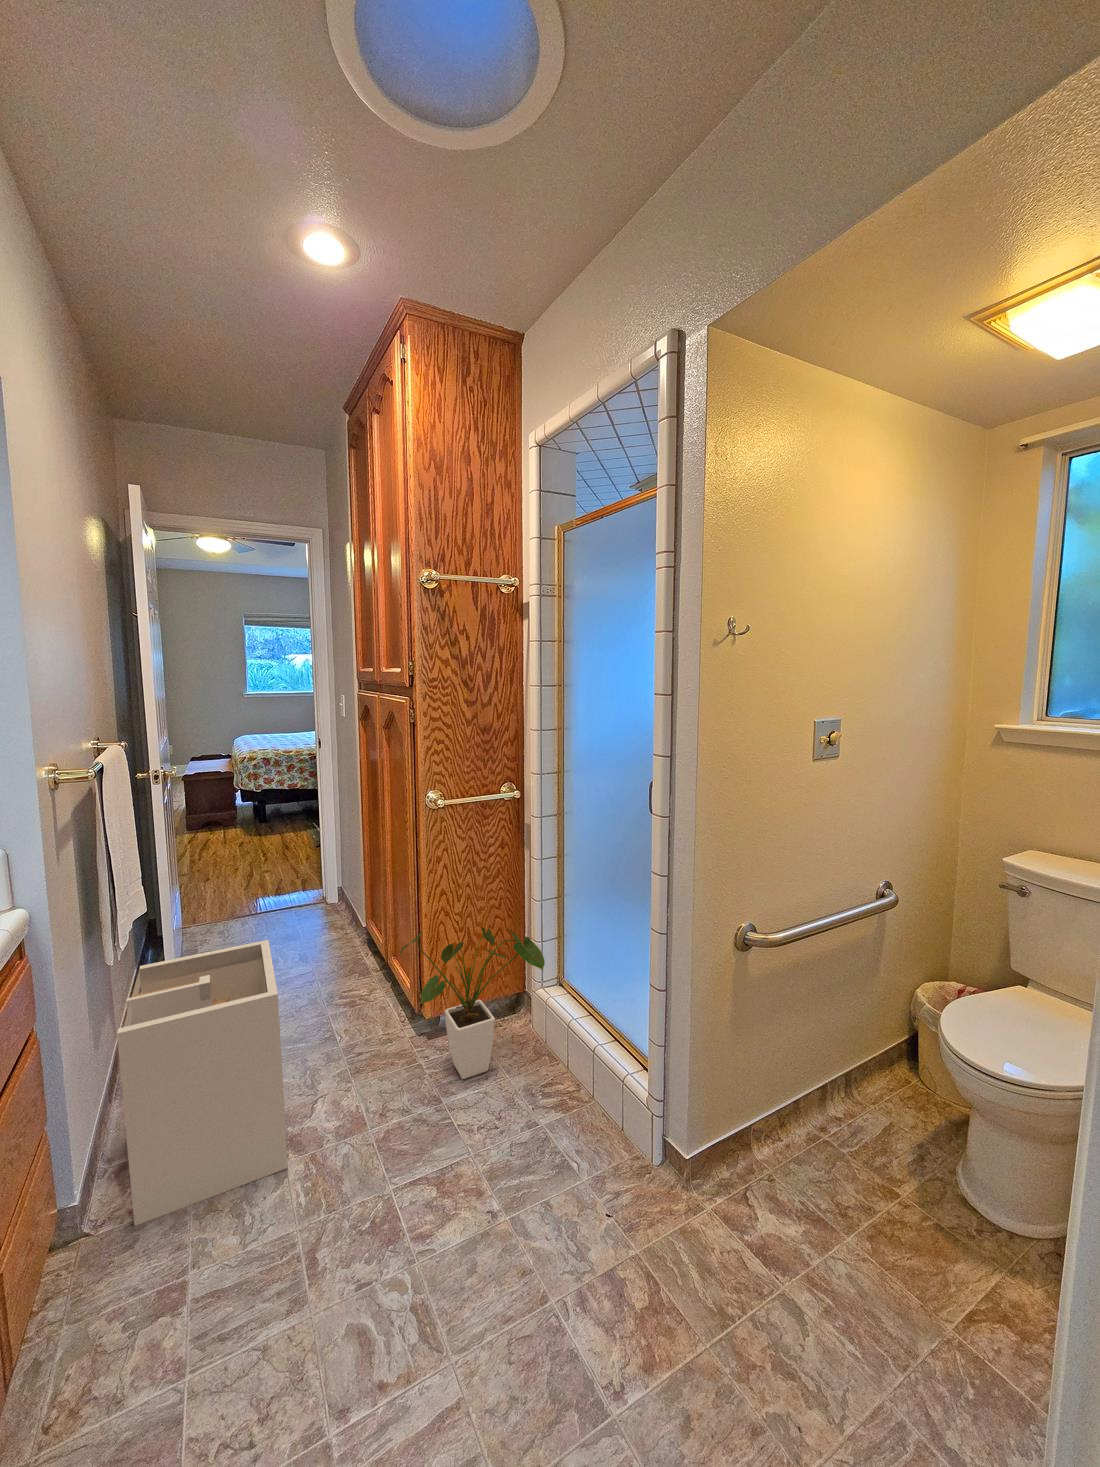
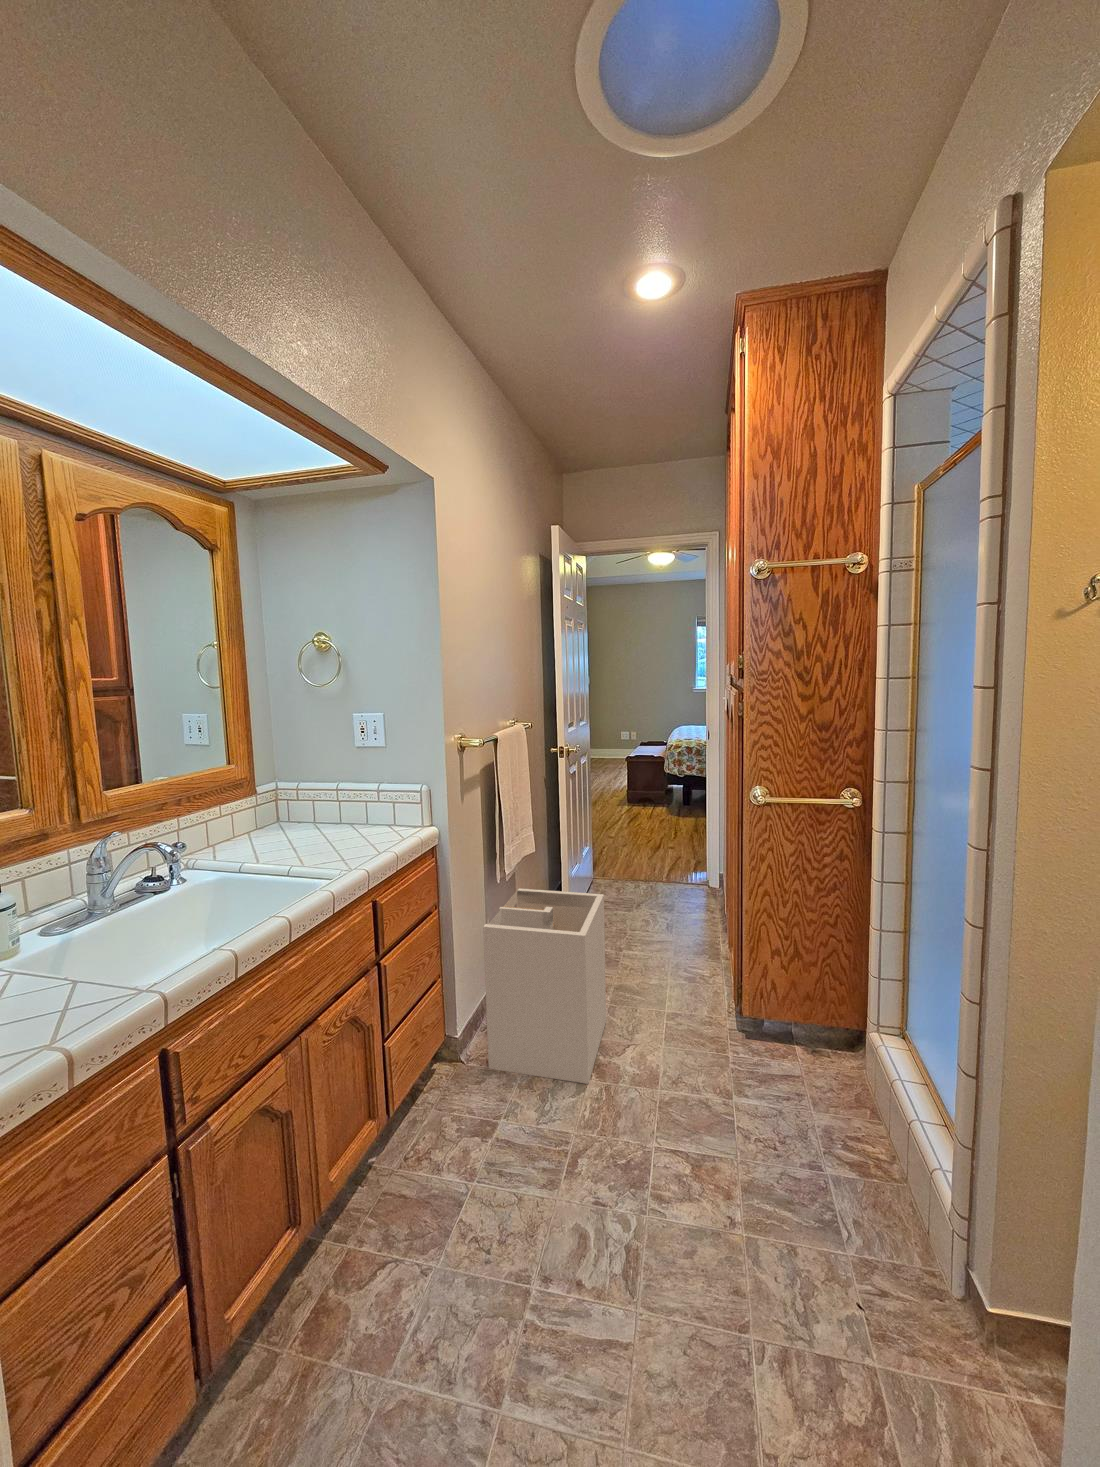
house plant: present [400,928,545,1079] -> none [708,926,856,1094]

